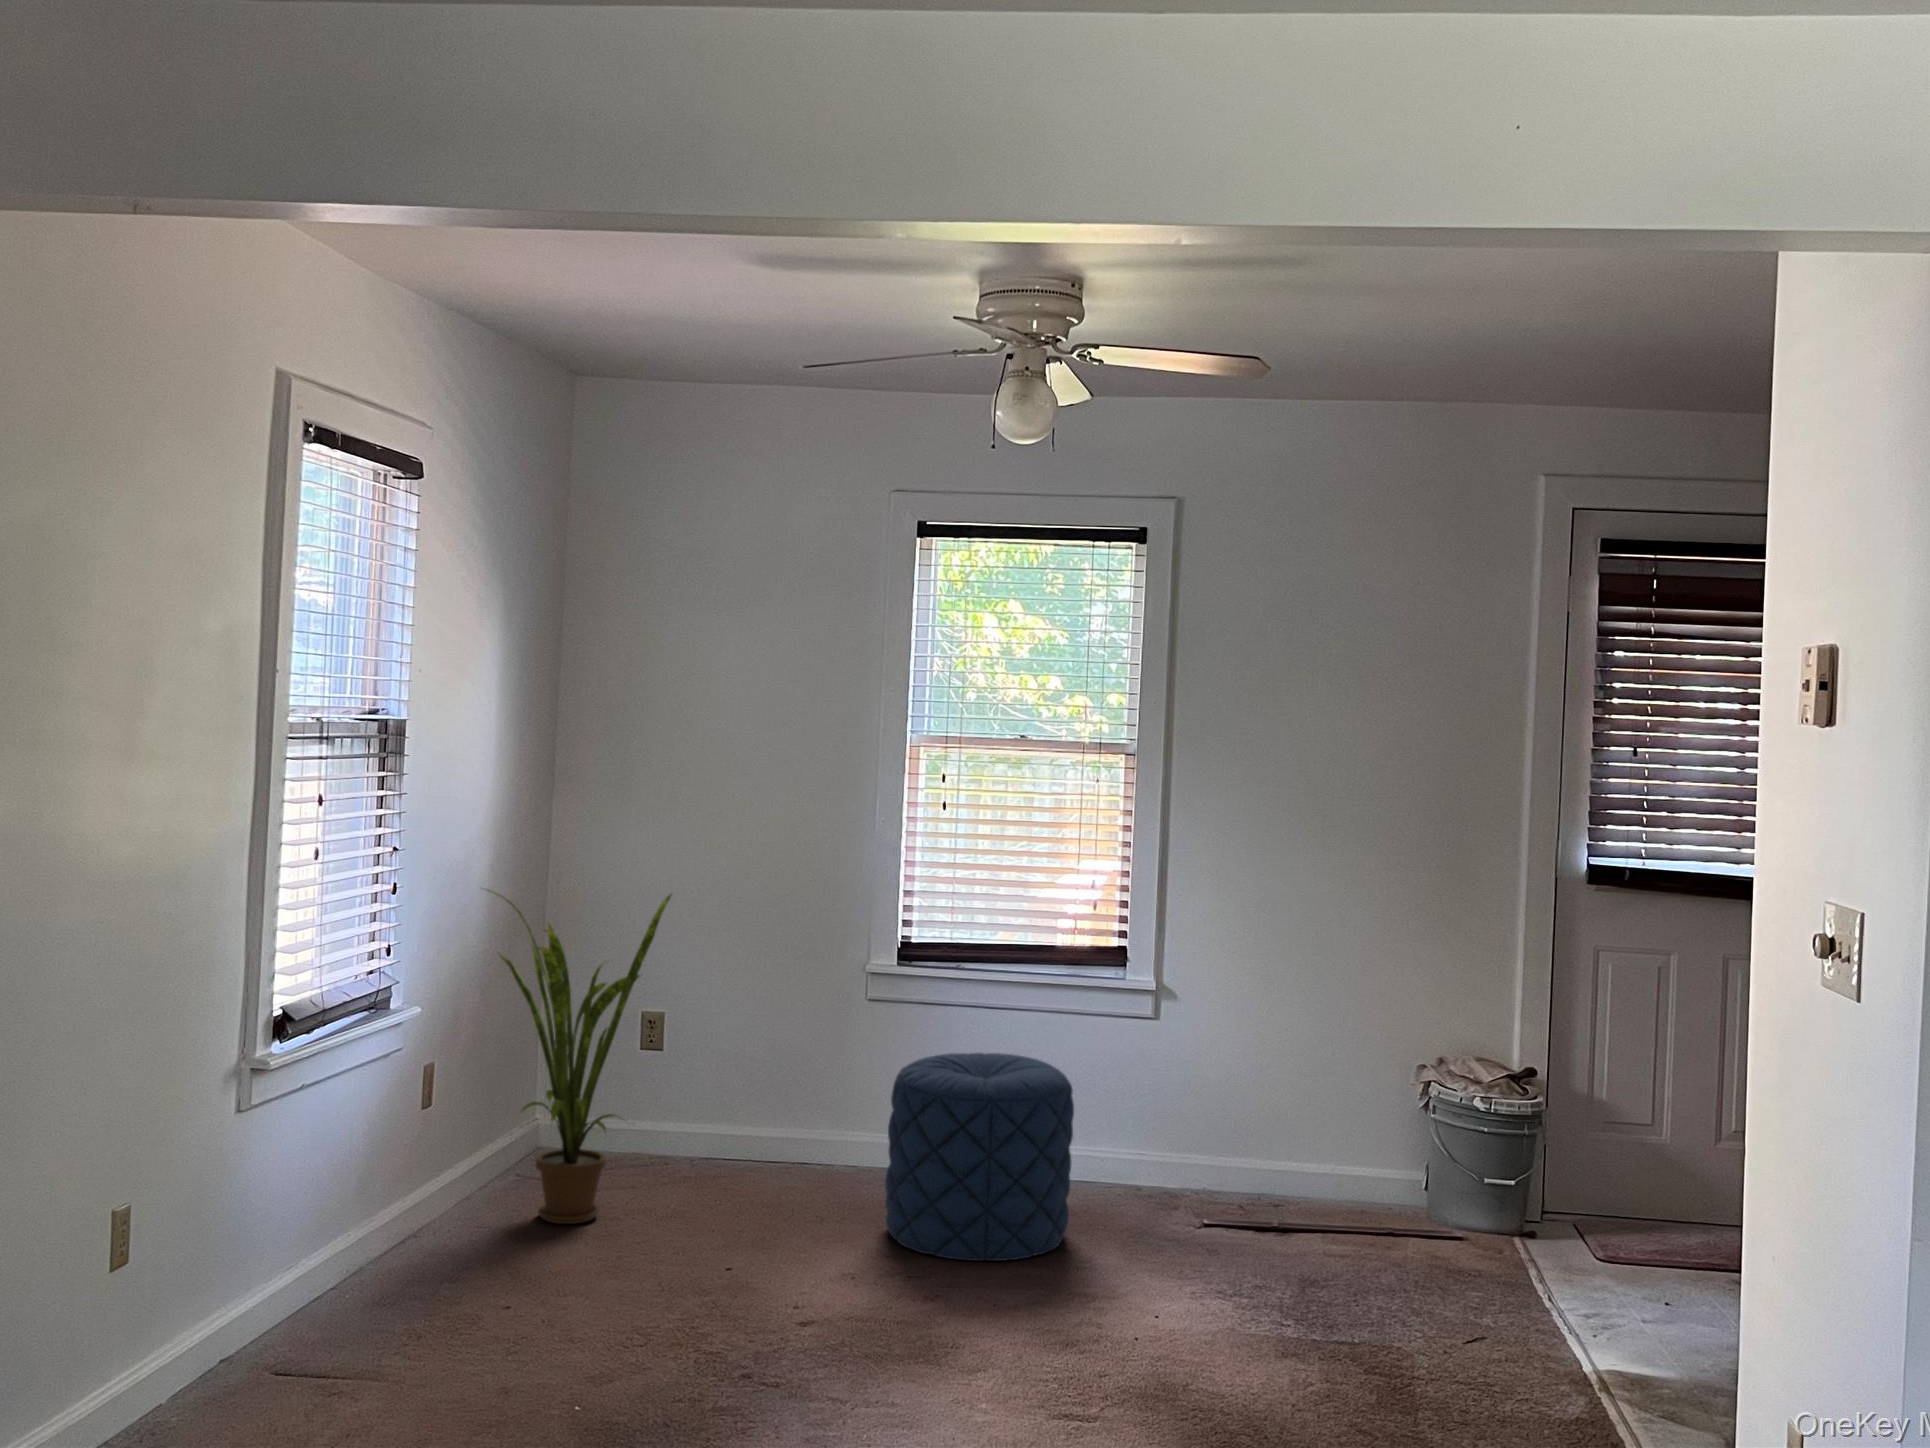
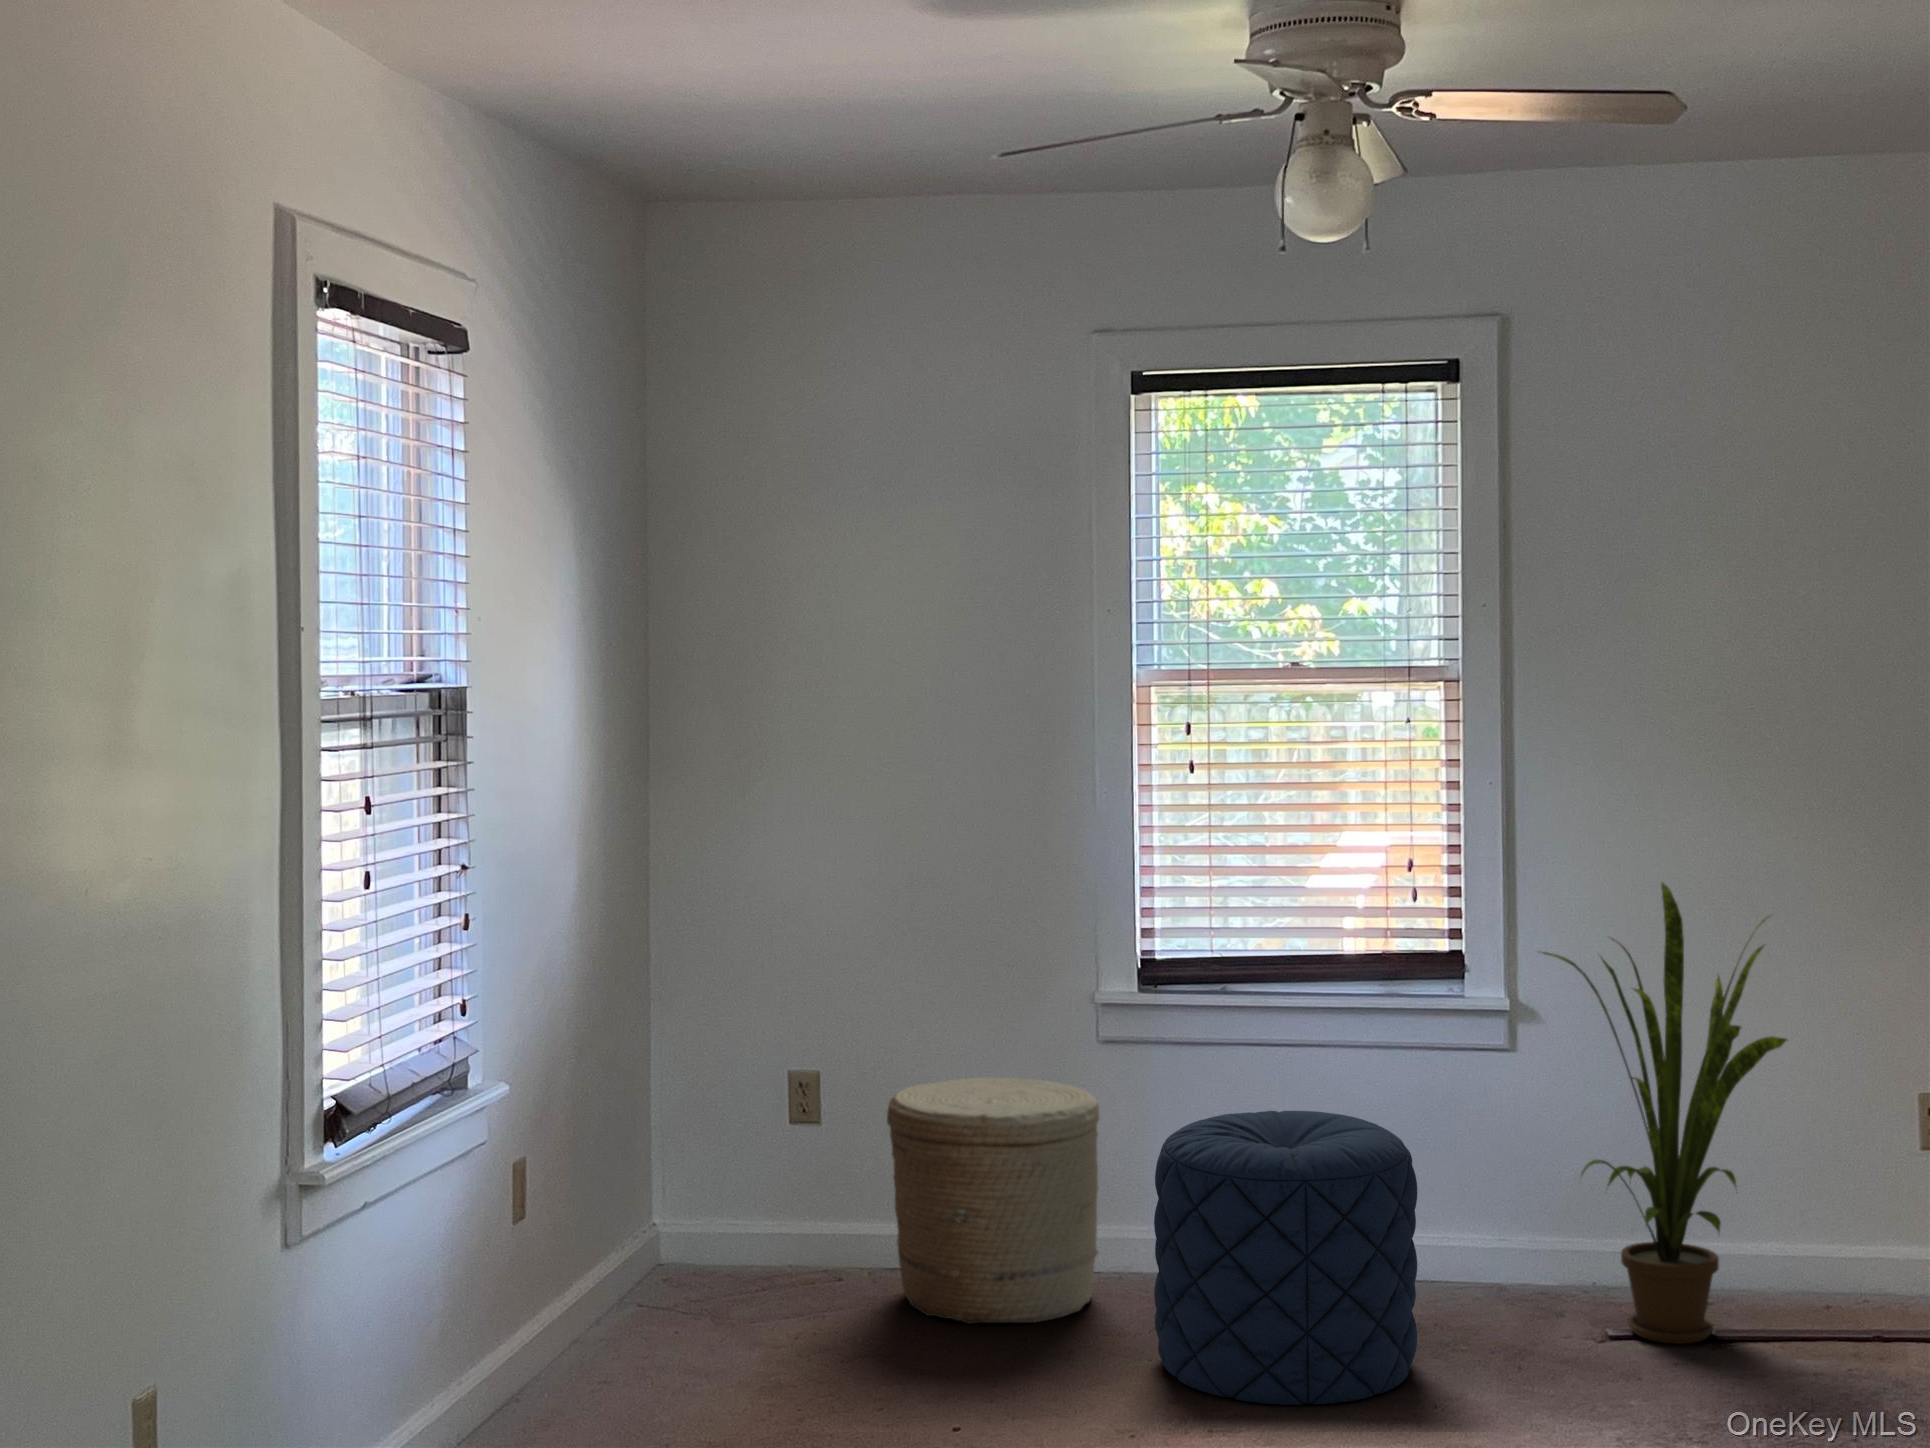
house plant: present [487,890,671,1224] -> present [1543,883,1788,1344]
woven basket: none [707,1023,862,1200] -> present [887,1078,1099,1324]

